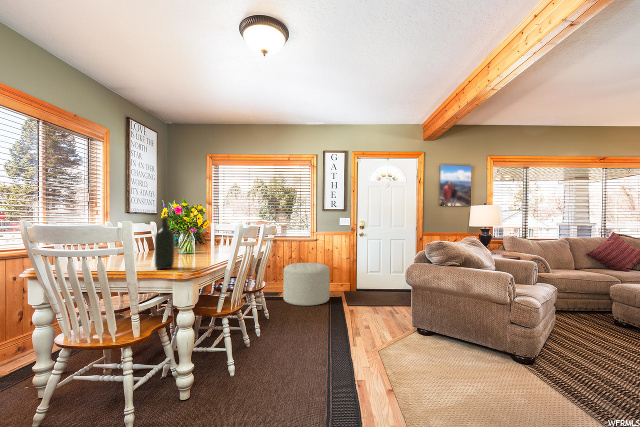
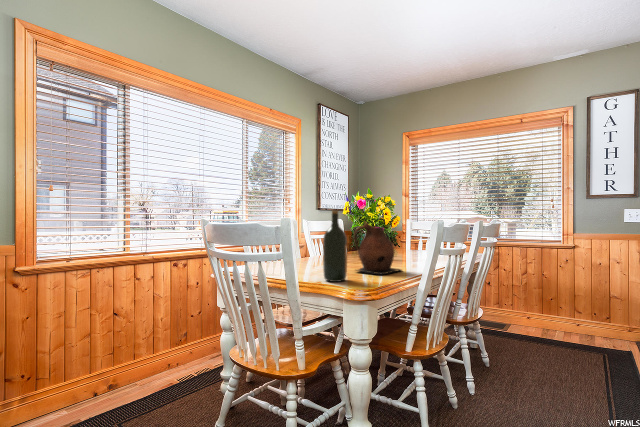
ceramic pitcher: none [176,224,214,263] -> present [354,221,402,275]
ottoman: present [283,263,330,306] -> none [513,283,602,357]

